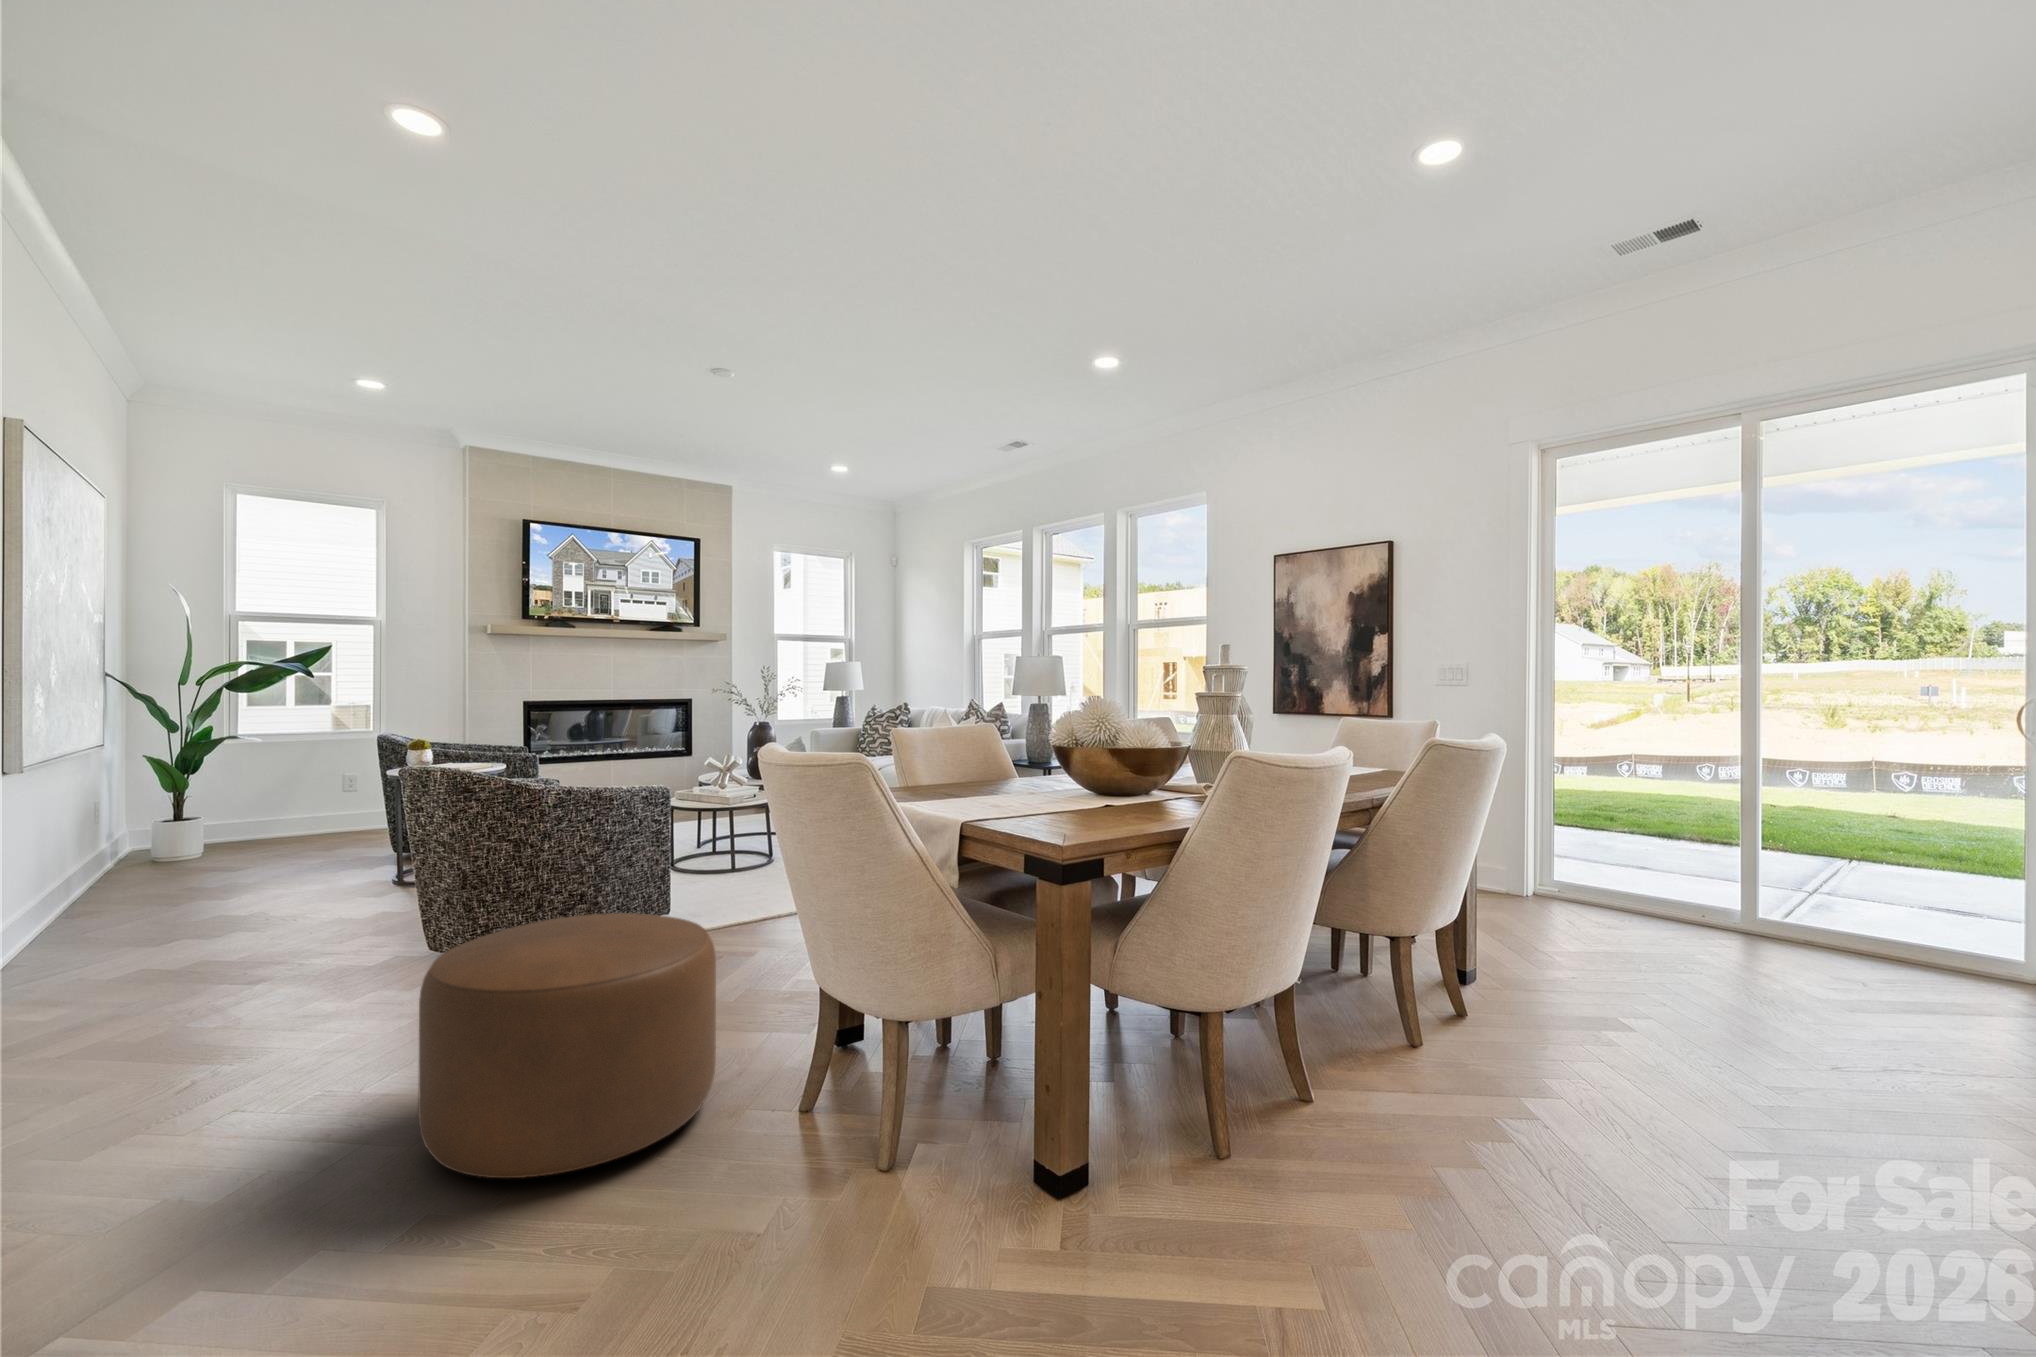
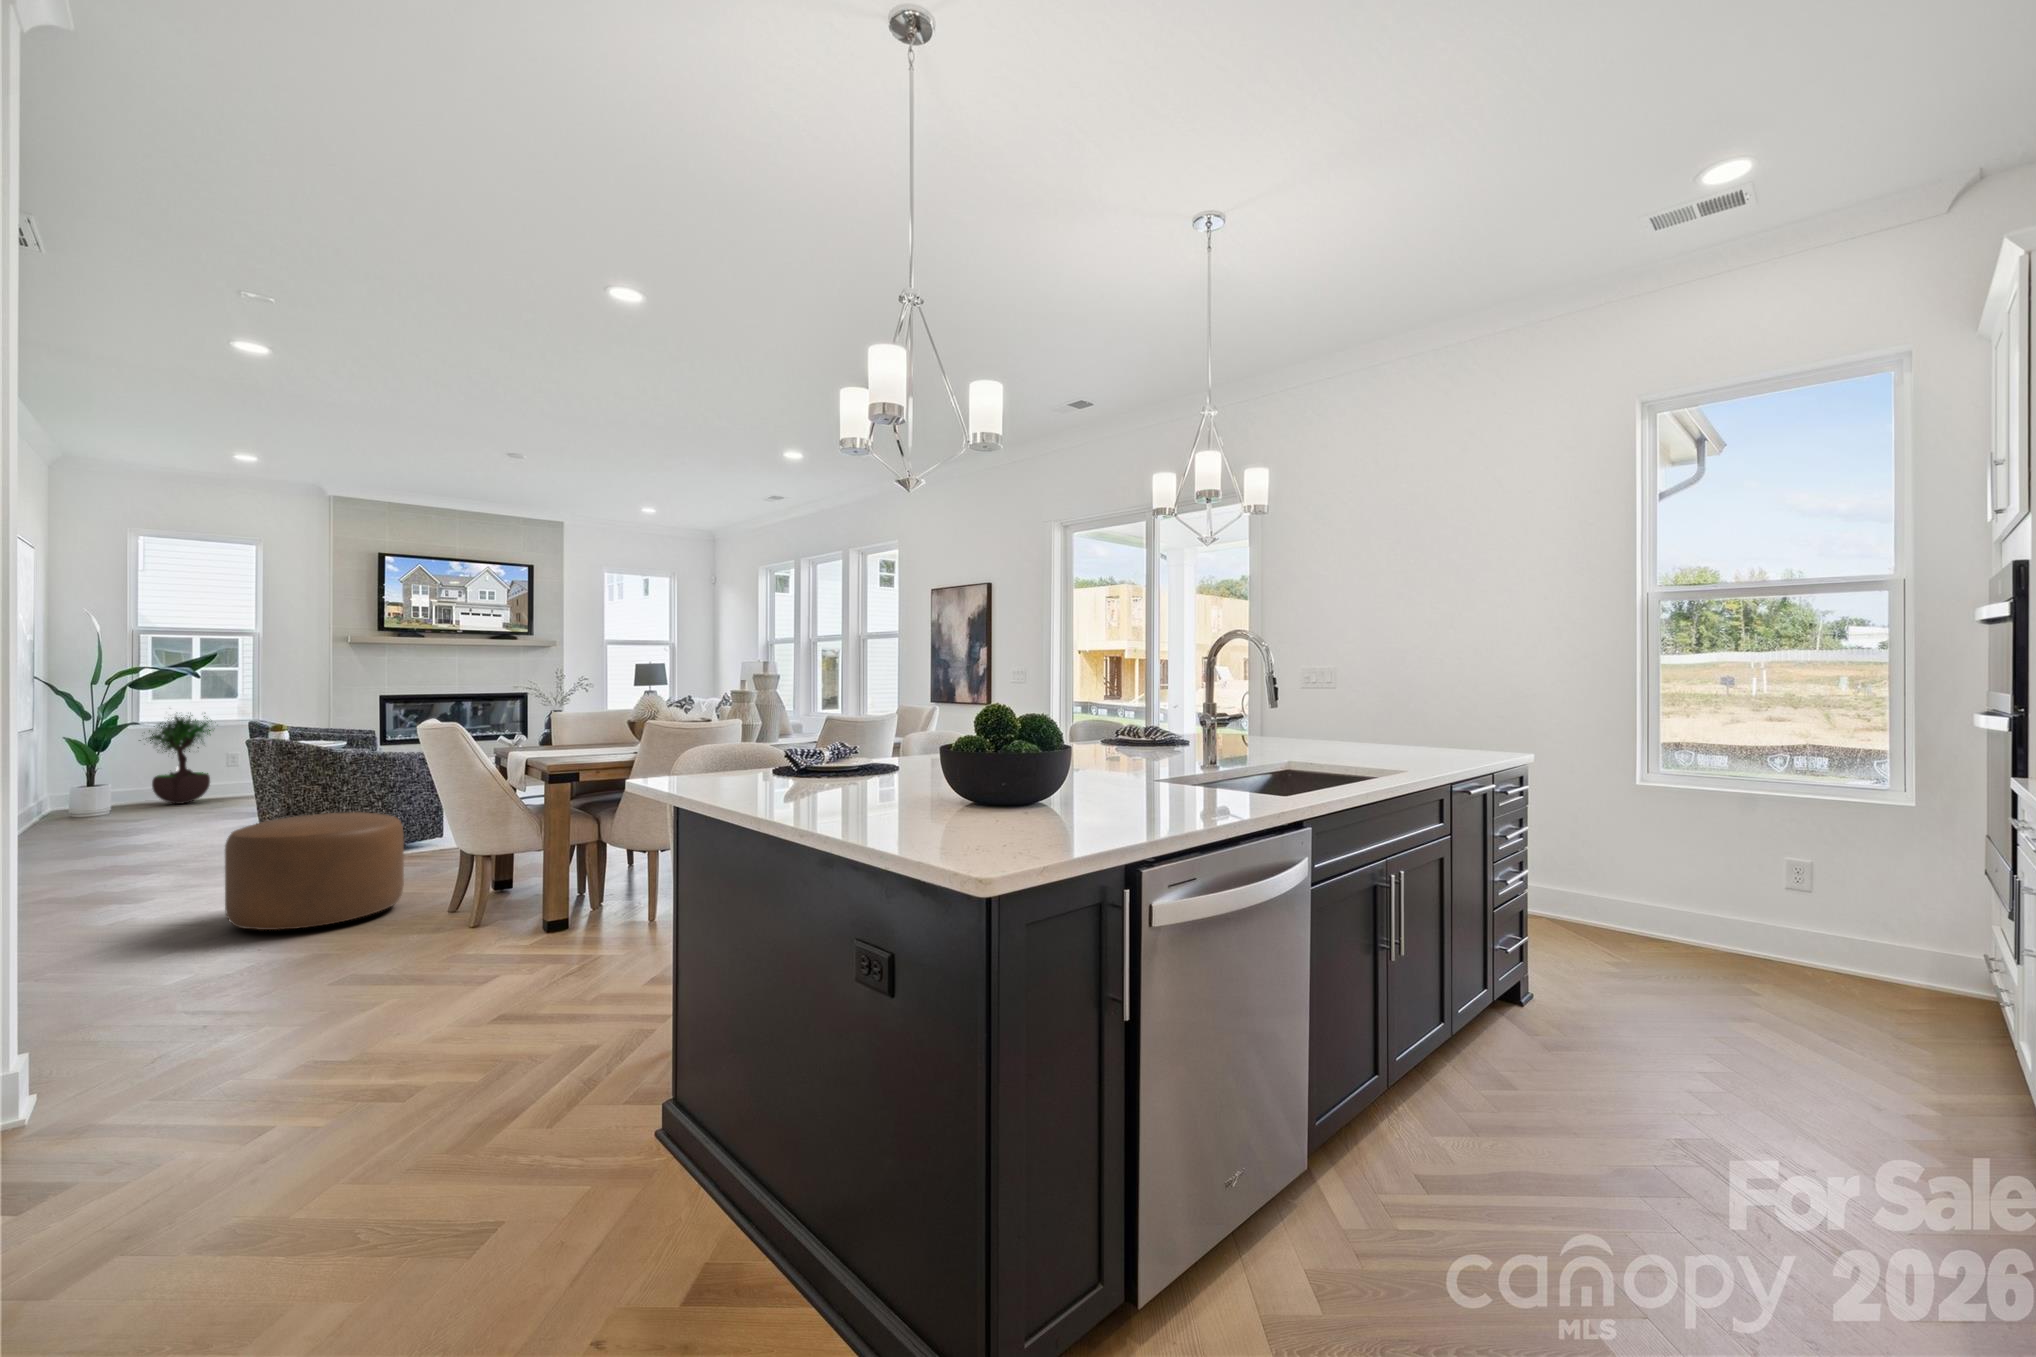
potted tree: none [238,716,335,842] -> present [139,715,211,804]

